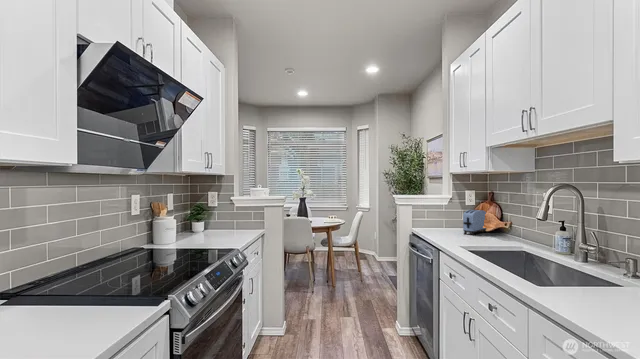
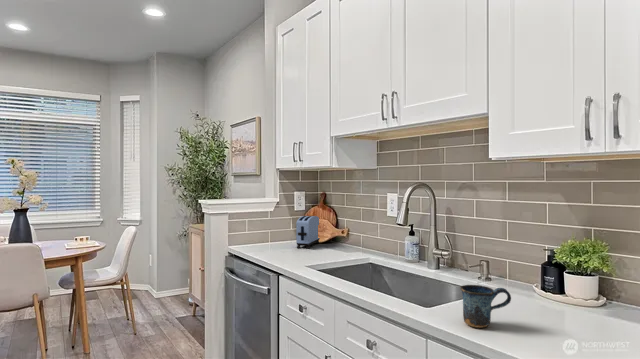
mug: none [558,271,609,308] -> present [460,285,511,328]

